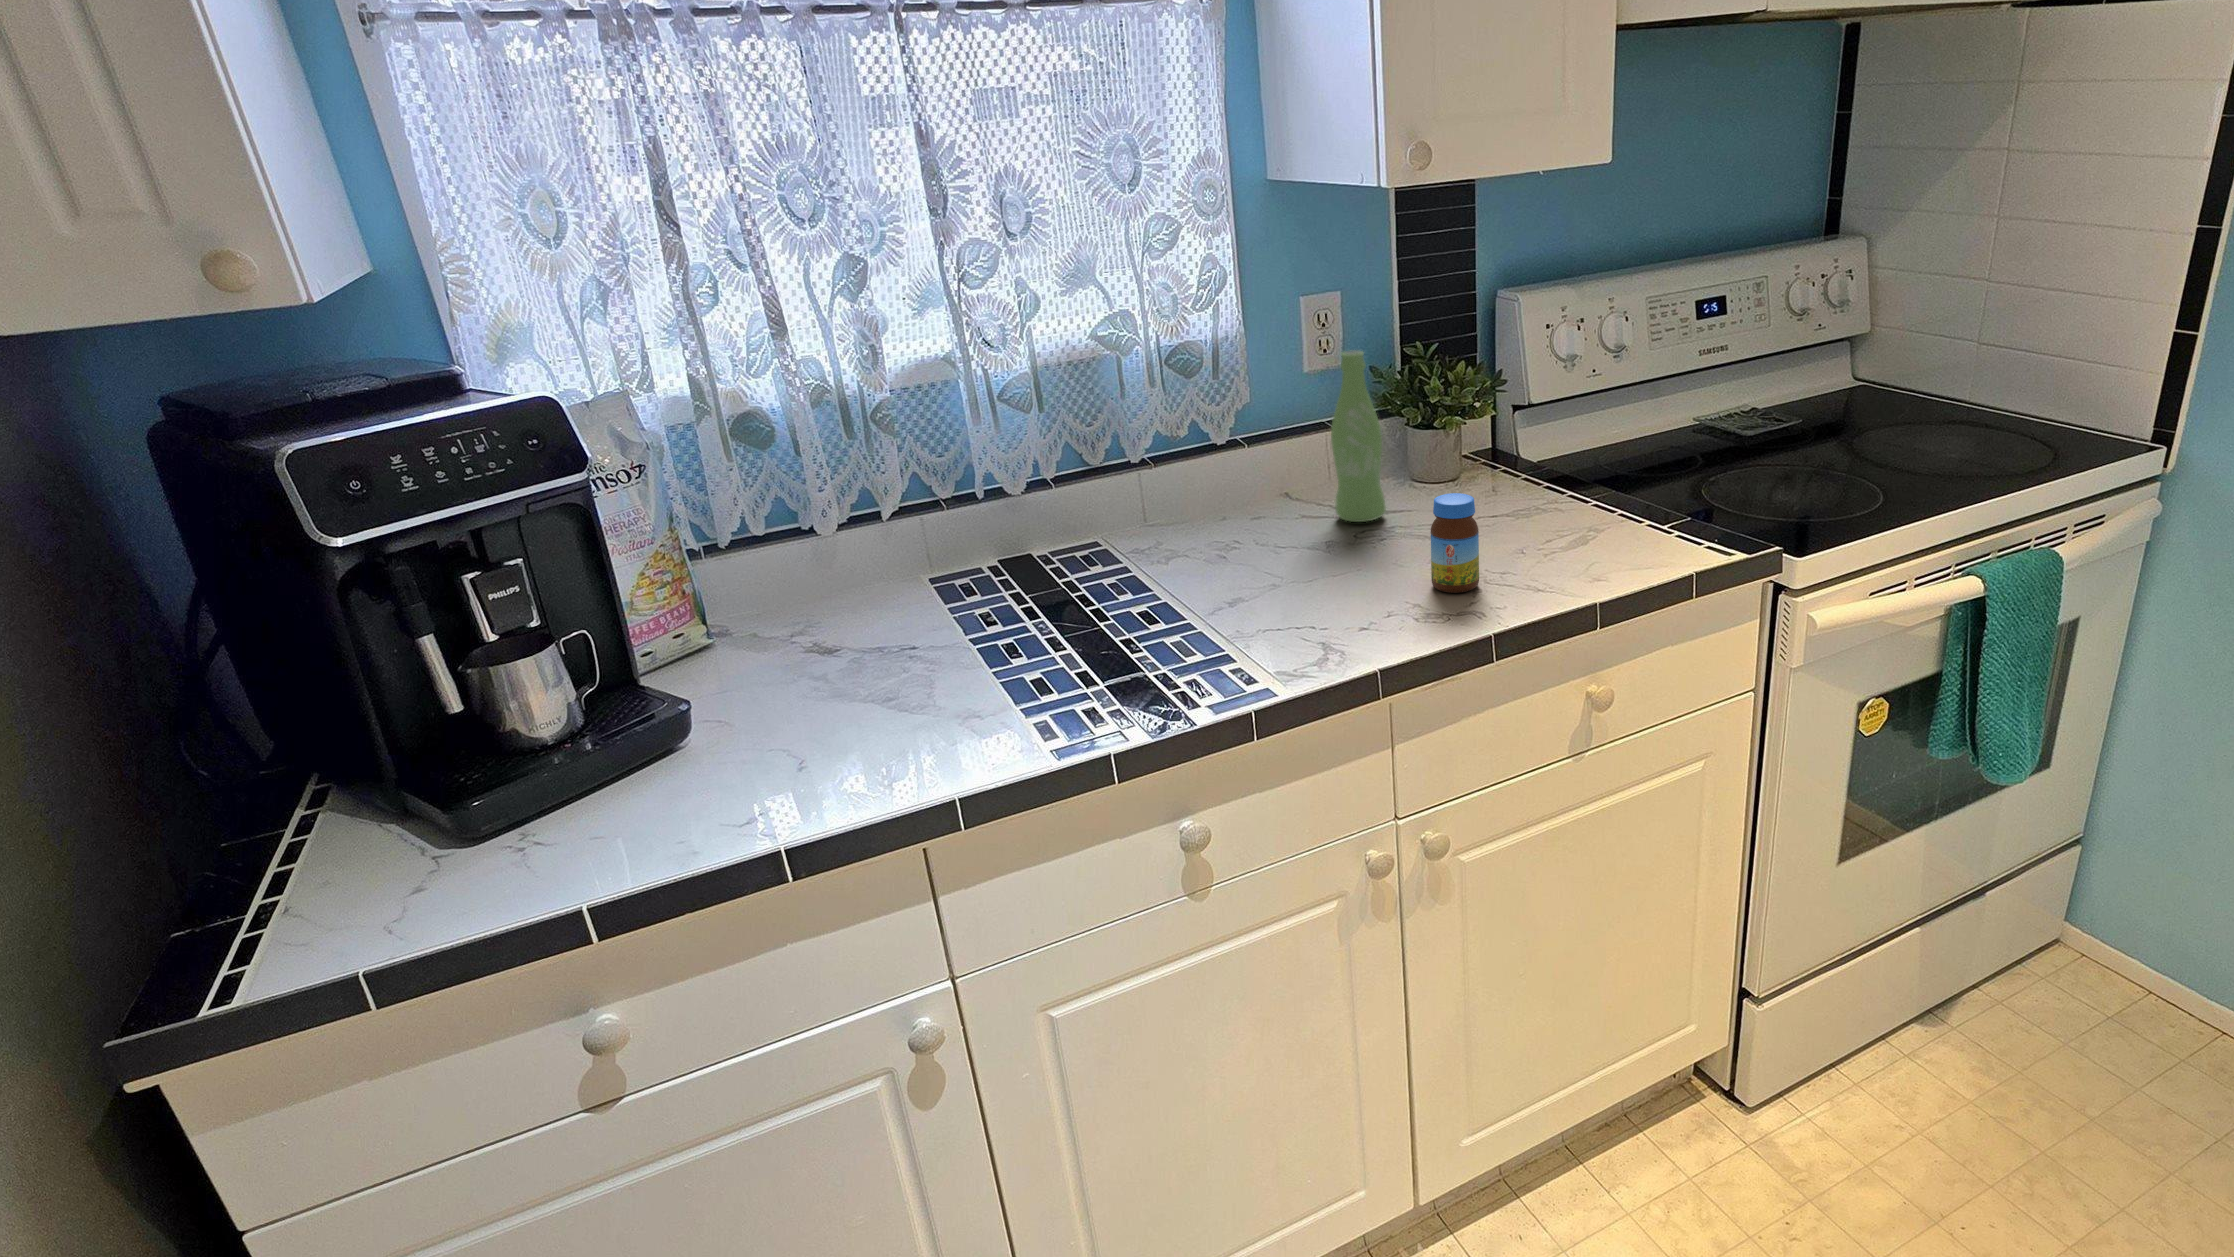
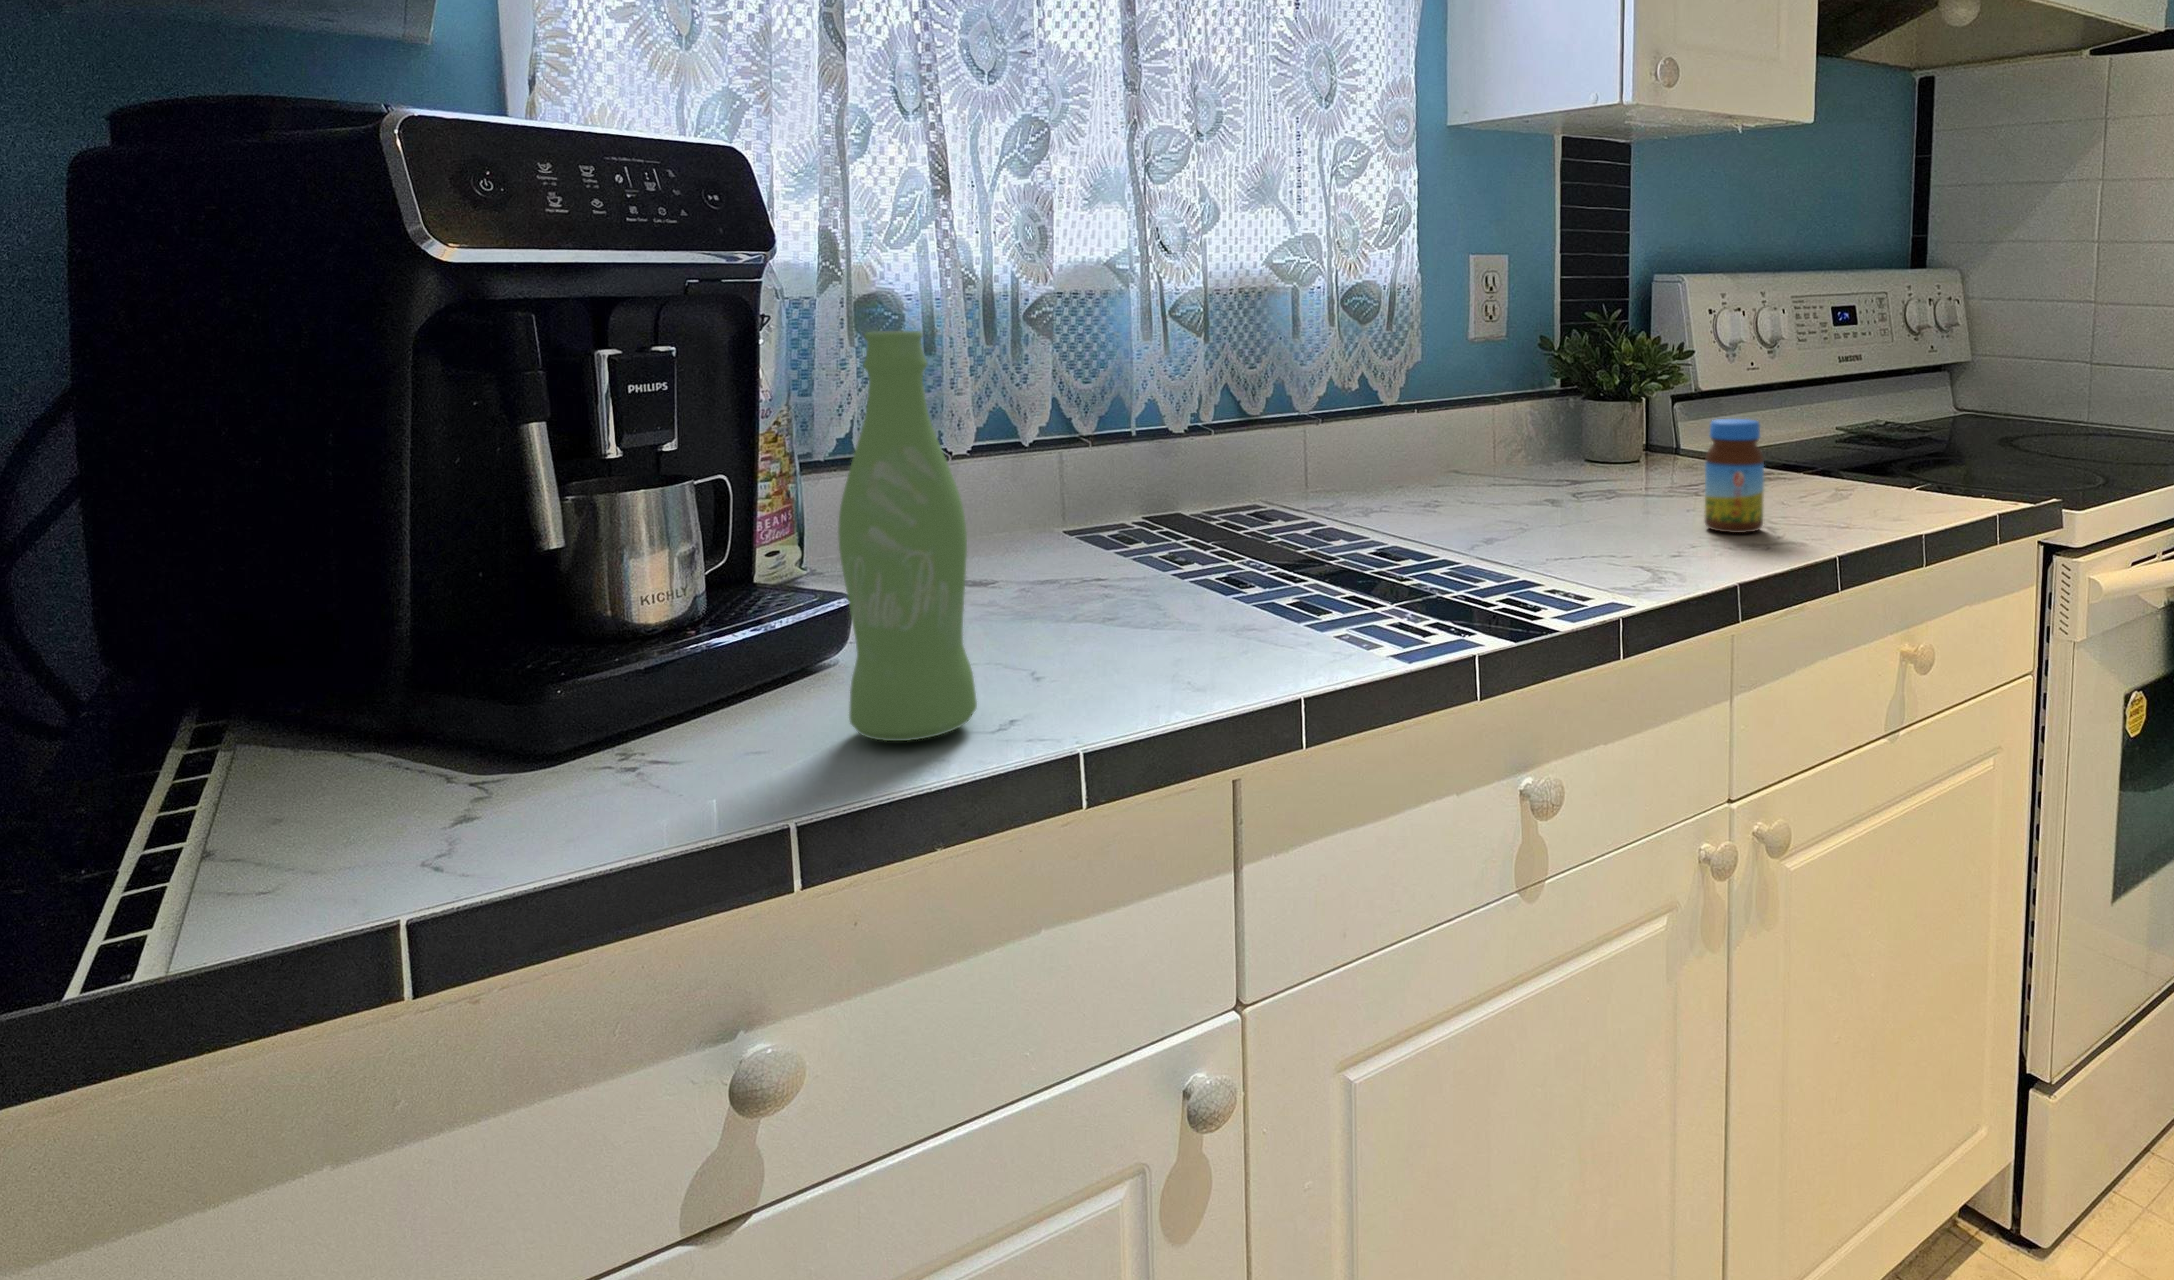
bottle: present [1331,350,1386,522] -> present [838,331,977,741]

